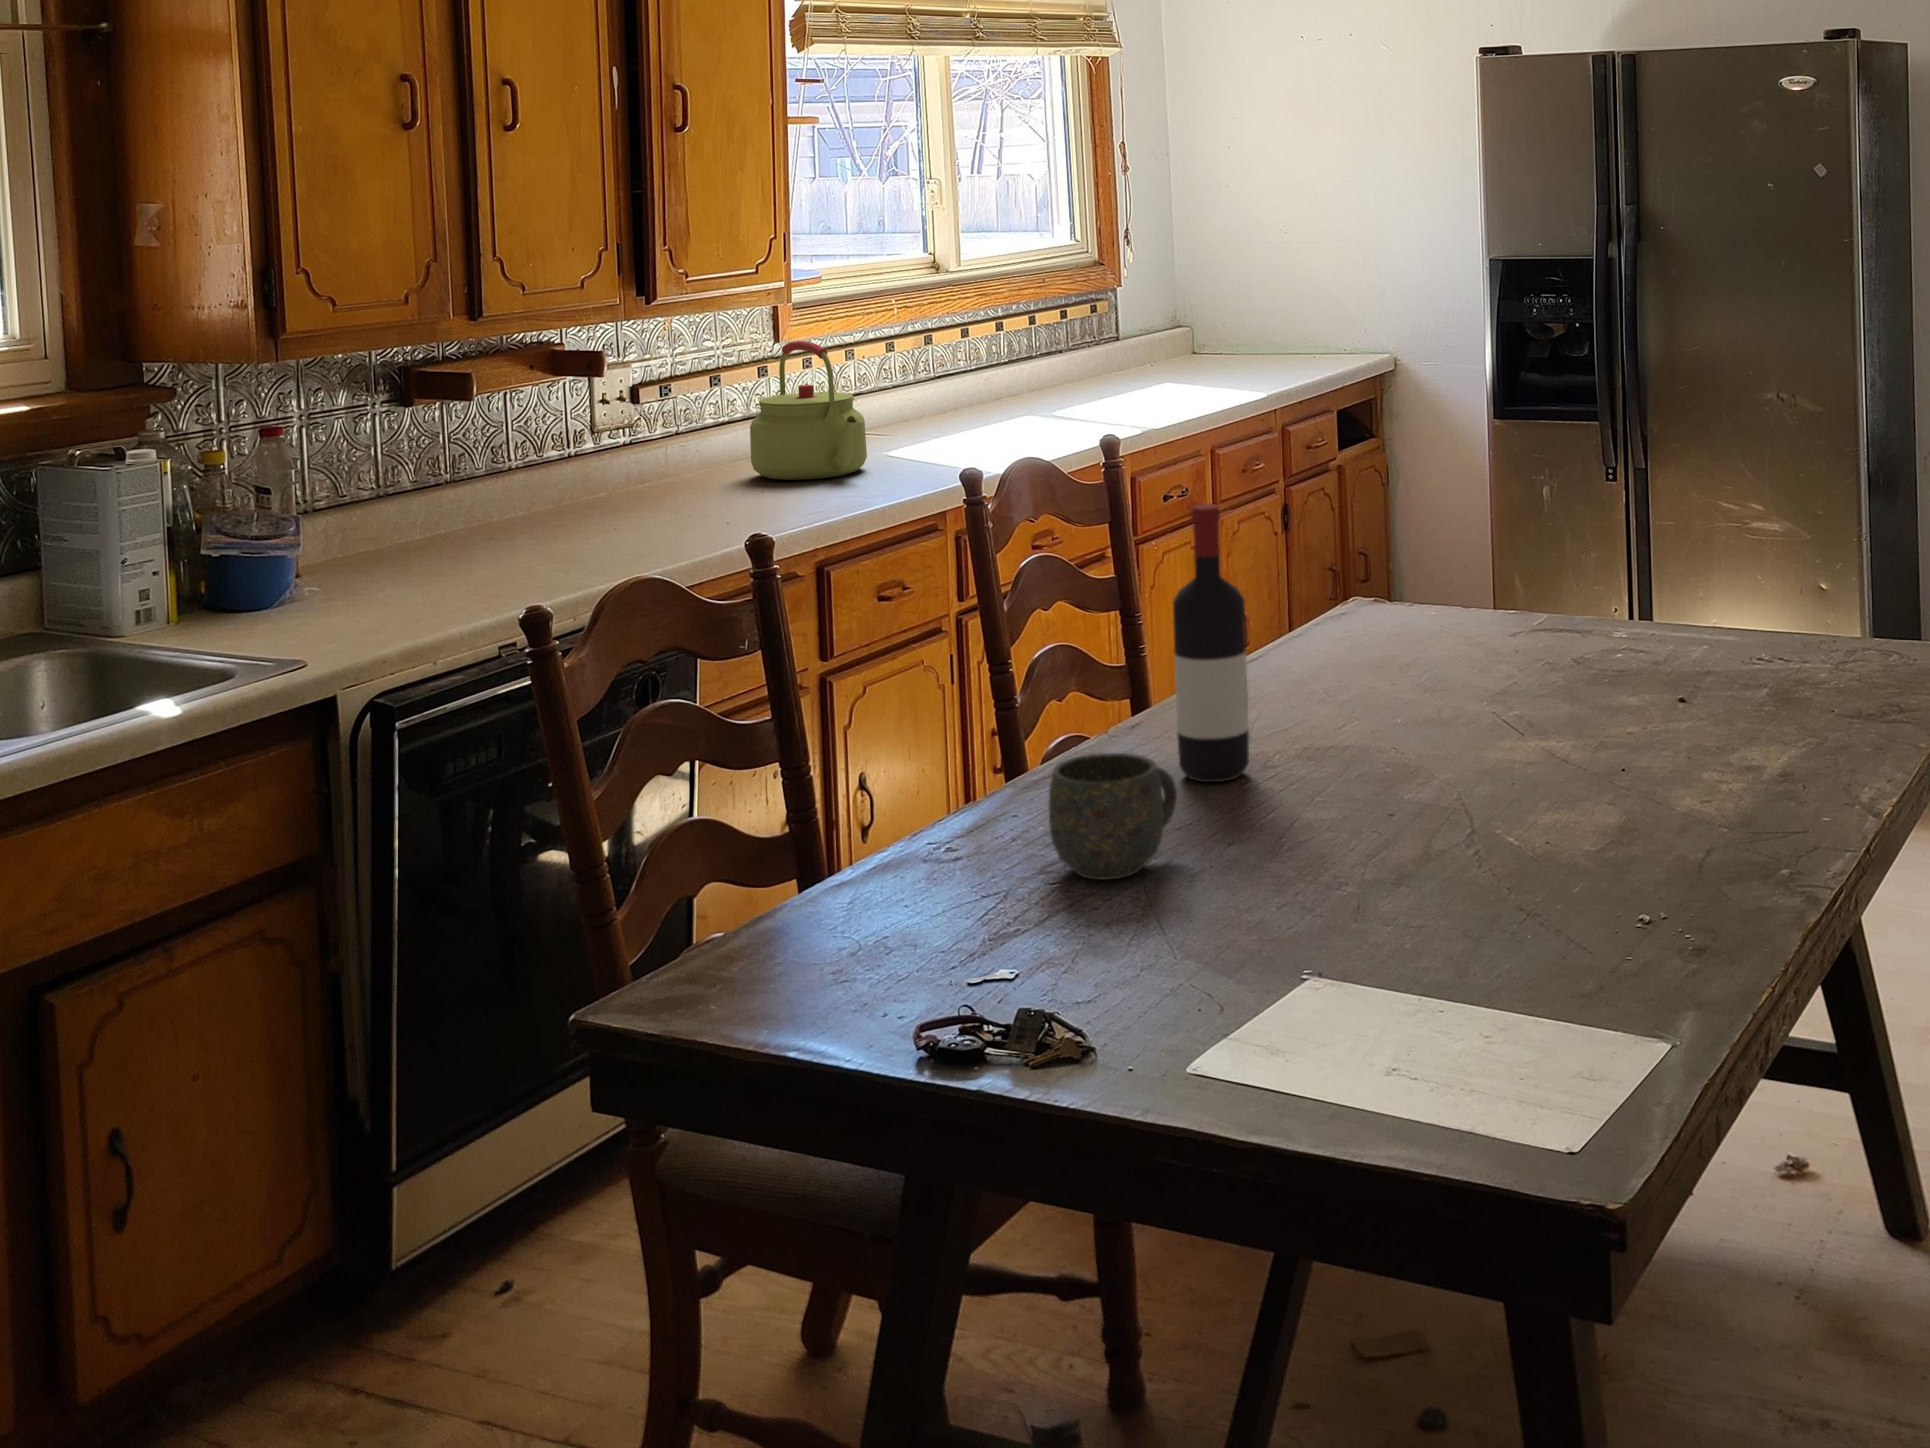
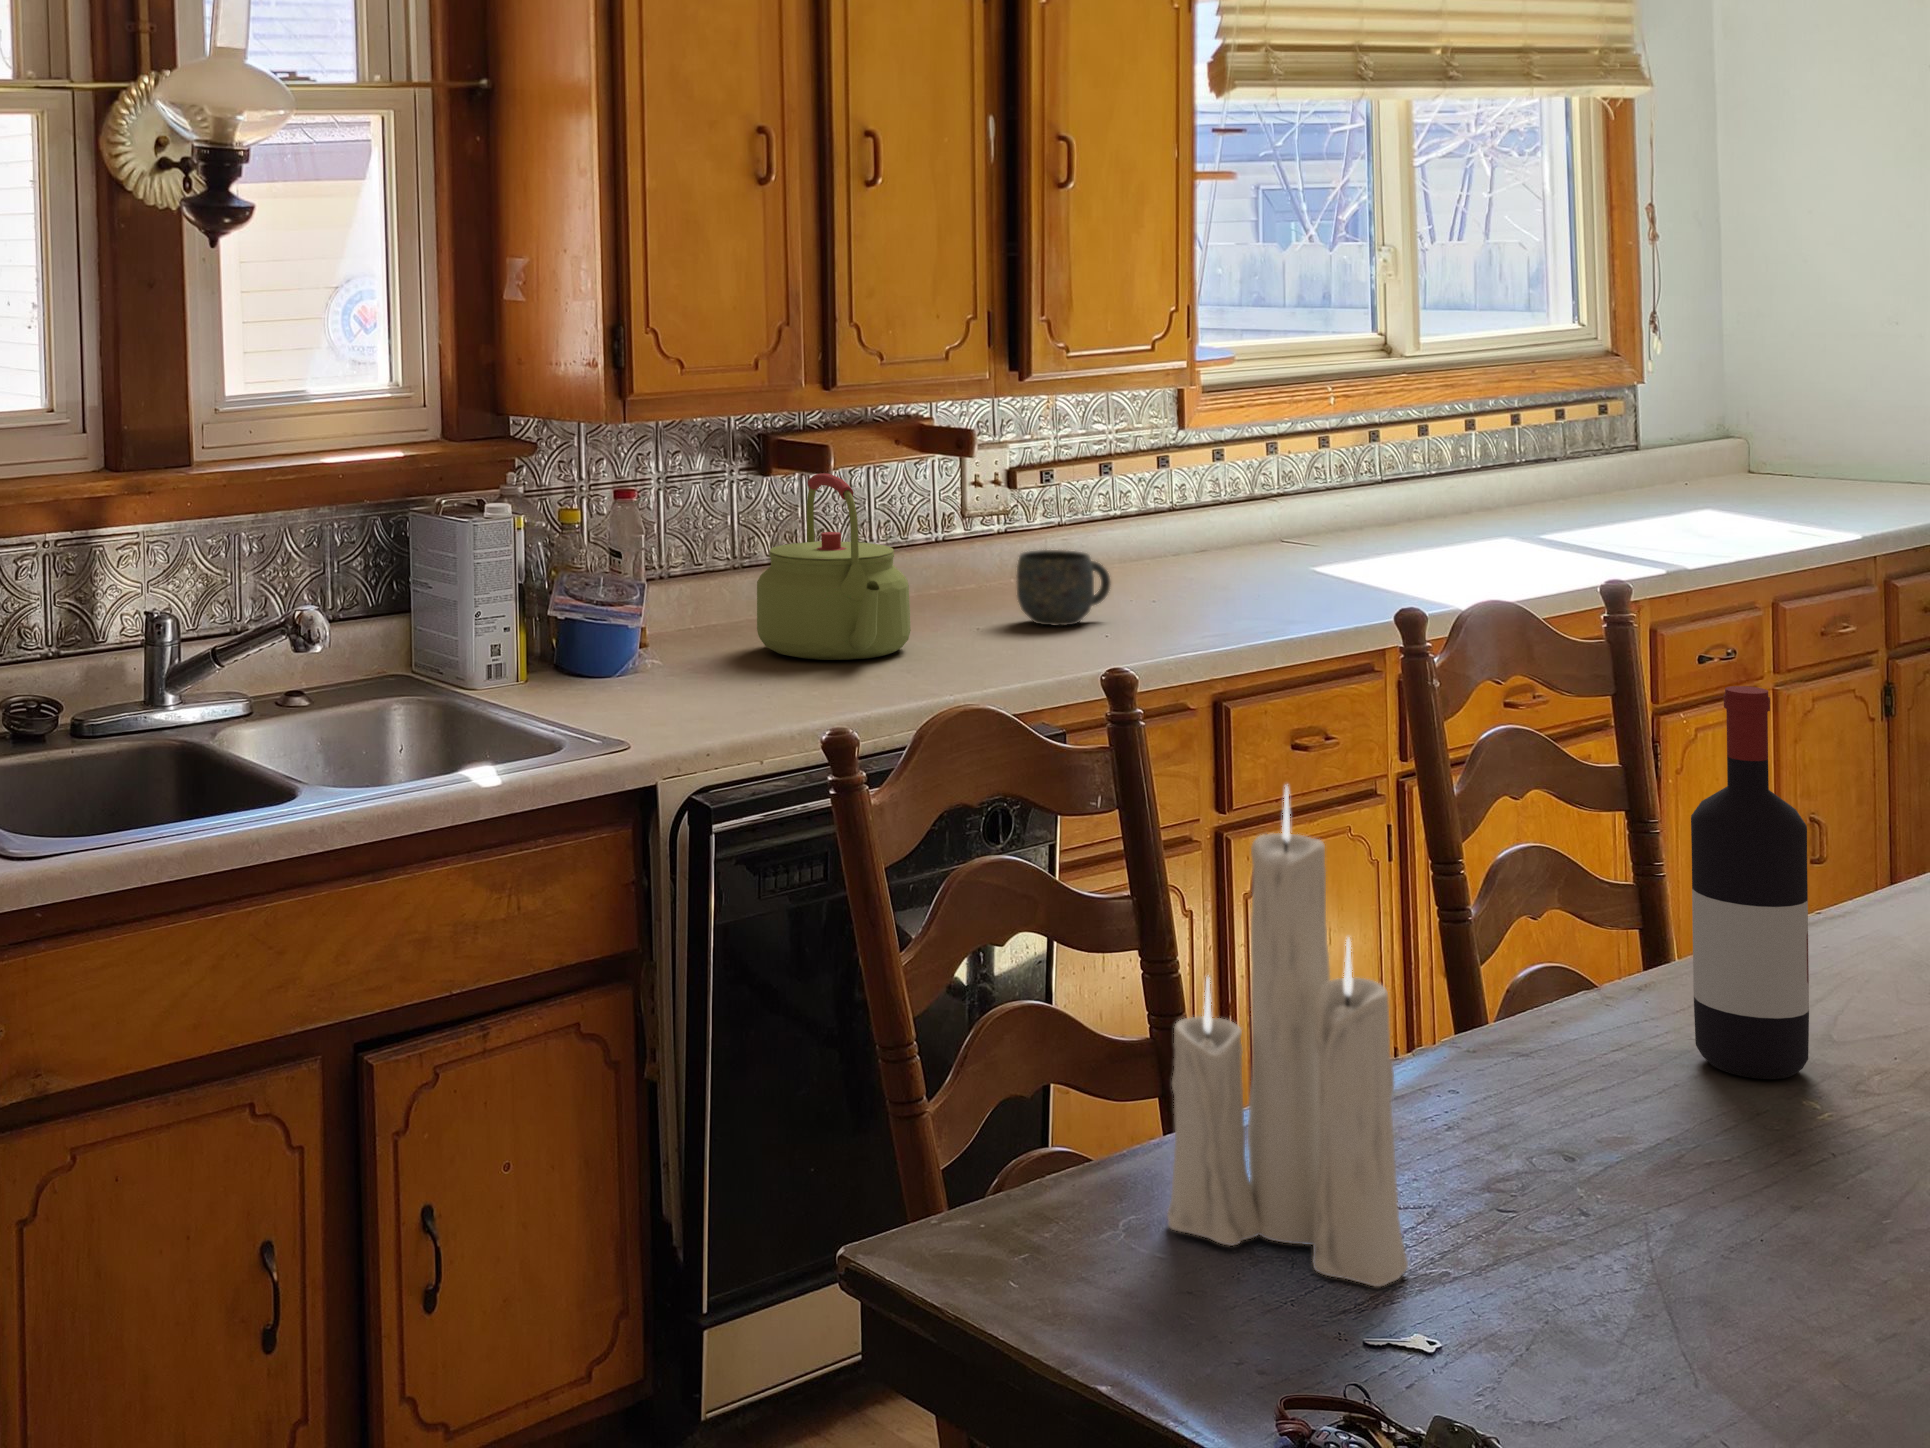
kettle: present [750,341,867,480] -> present [757,473,911,660]
candle: none [828,584,1001,964] -> present [1167,786,1408,1287]
mug: present [1049,753,1177,880] -> present [1017,550,1111,626]

